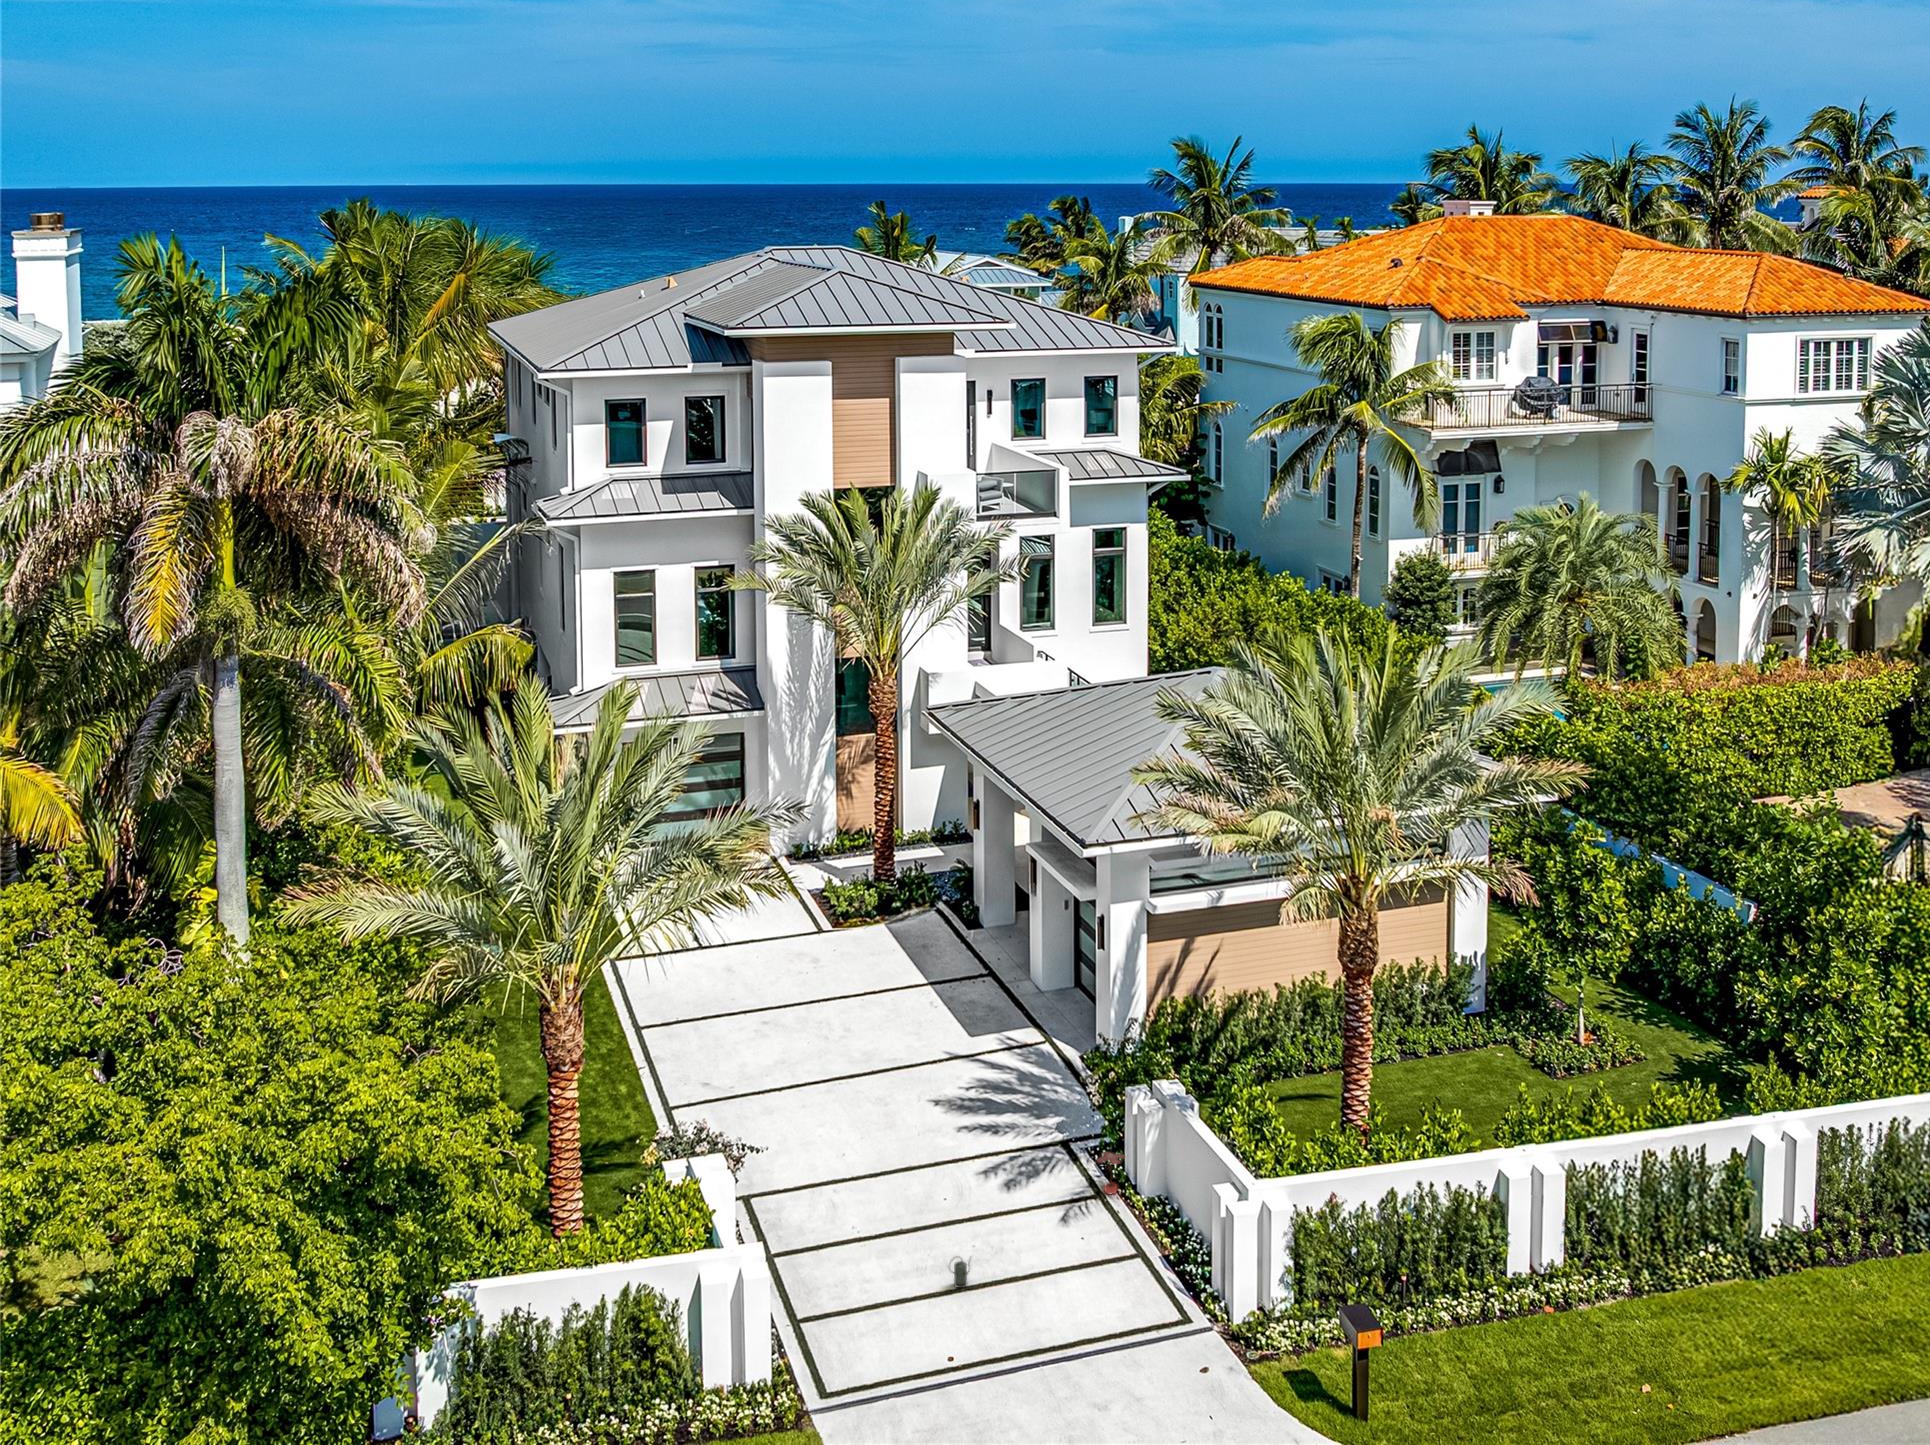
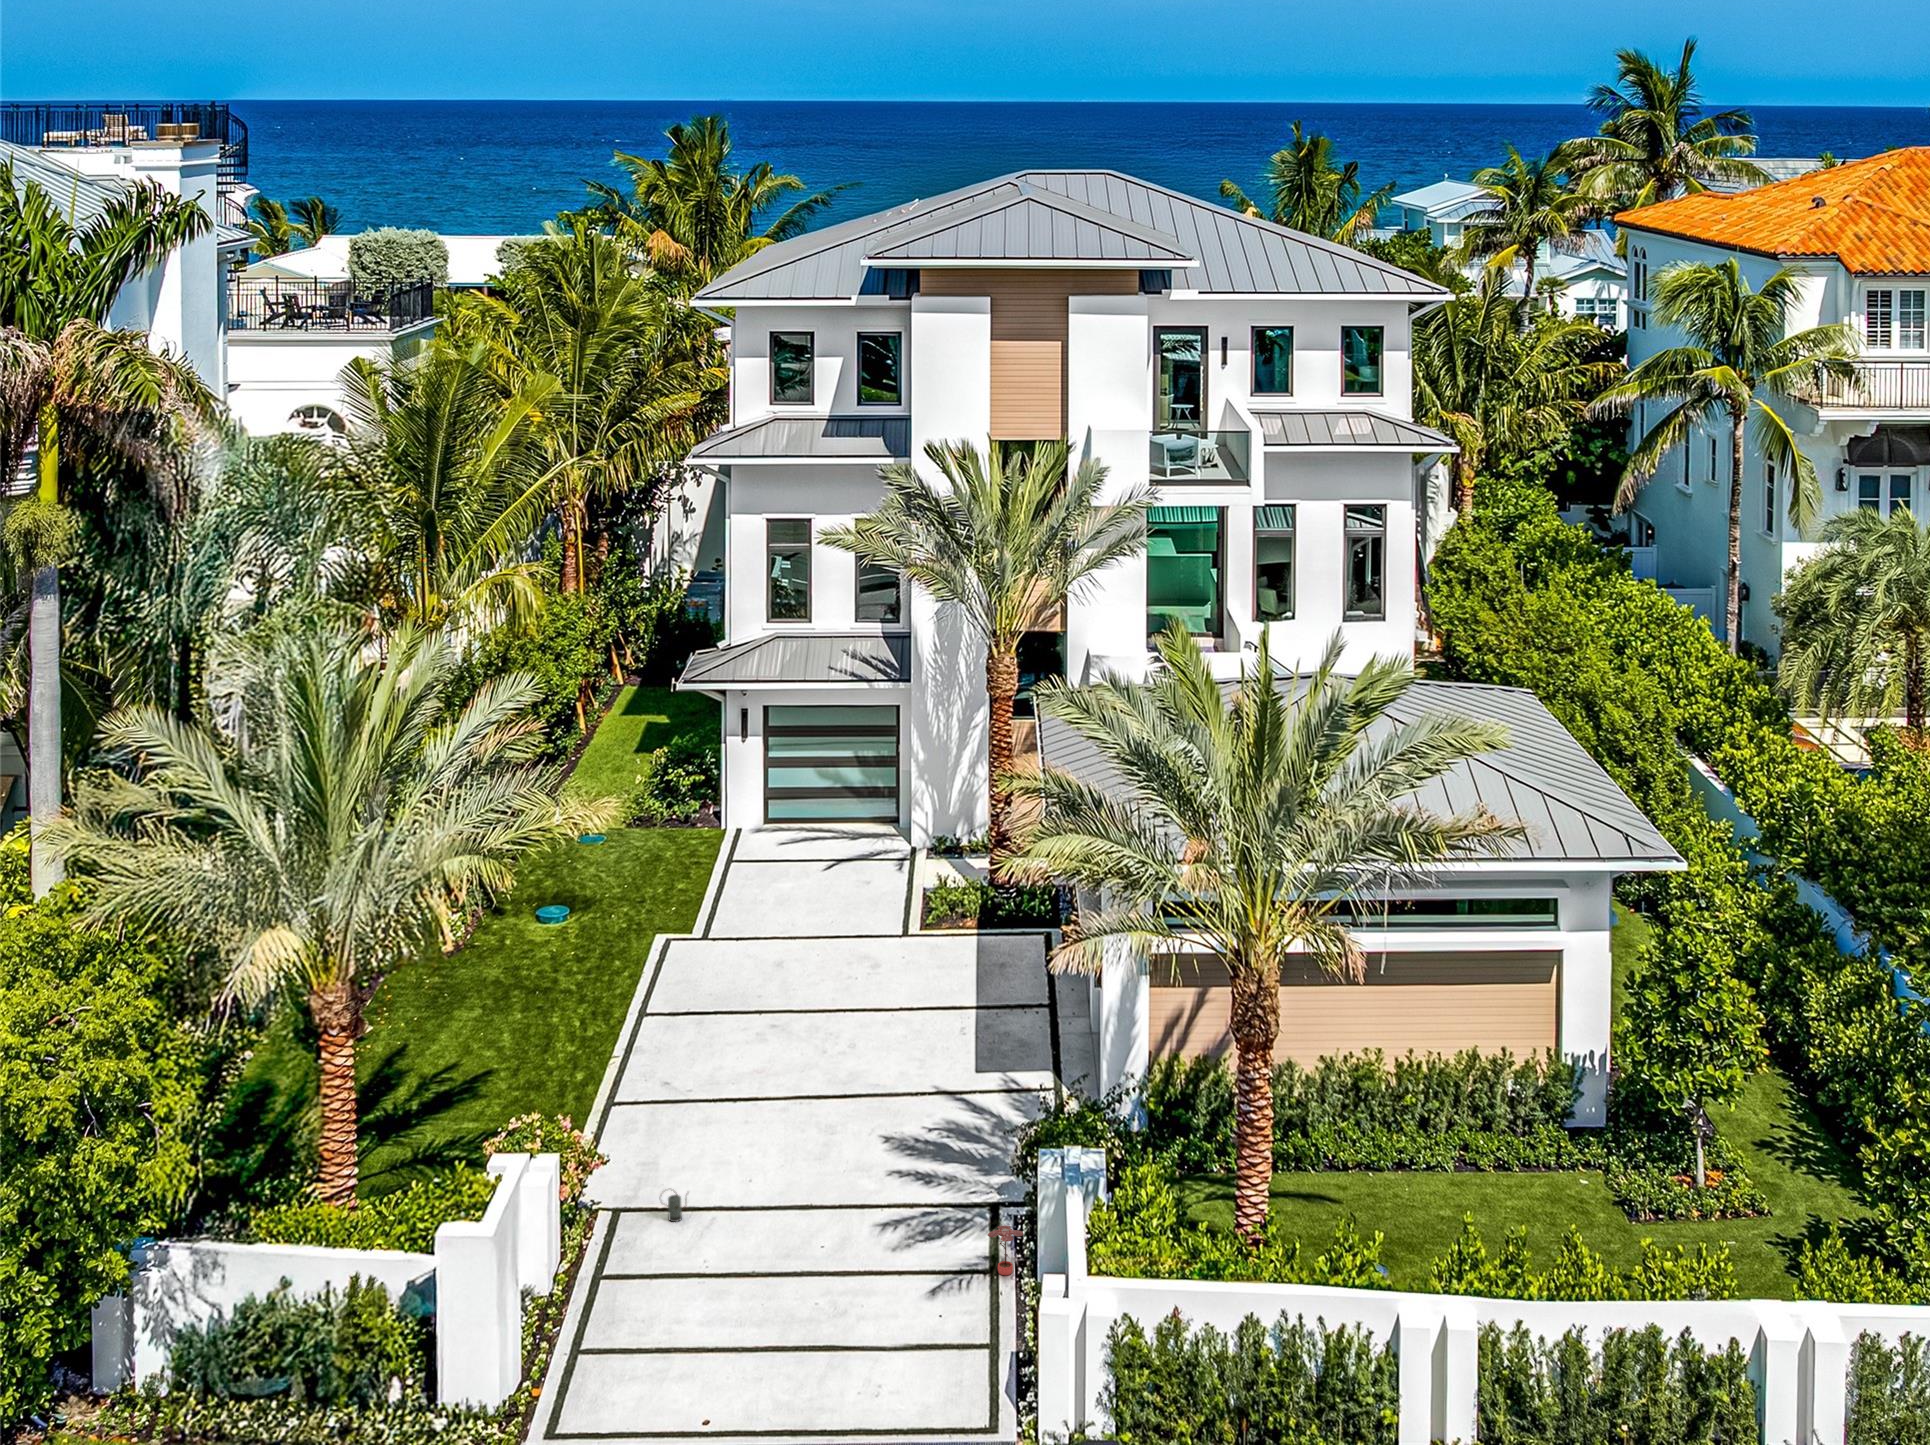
watering can: present [952,1260,969,1288] -> present [667,1192,682,1222]

